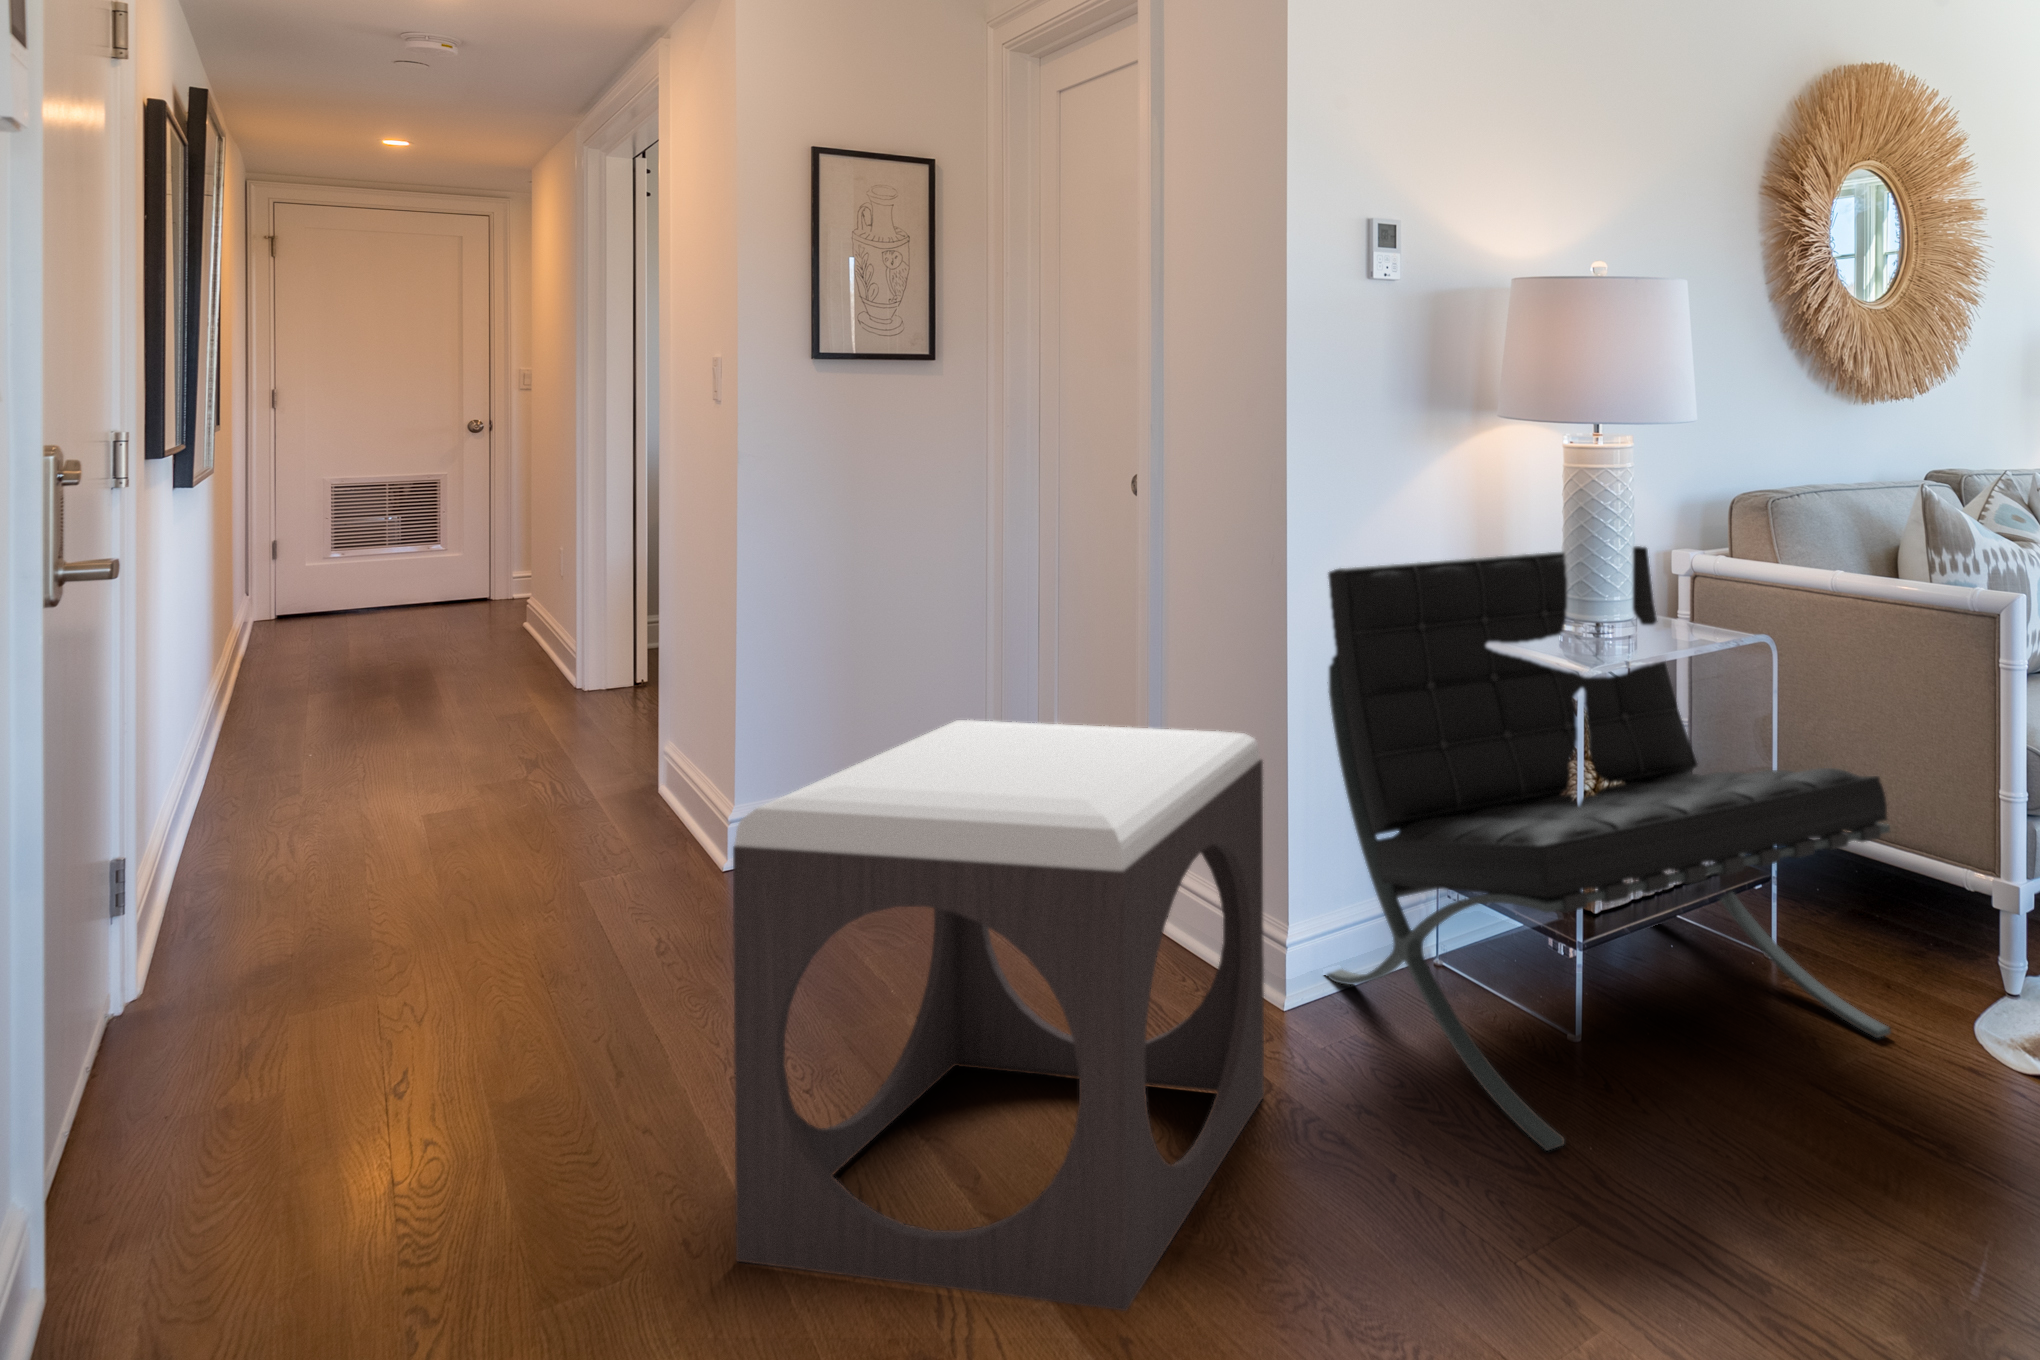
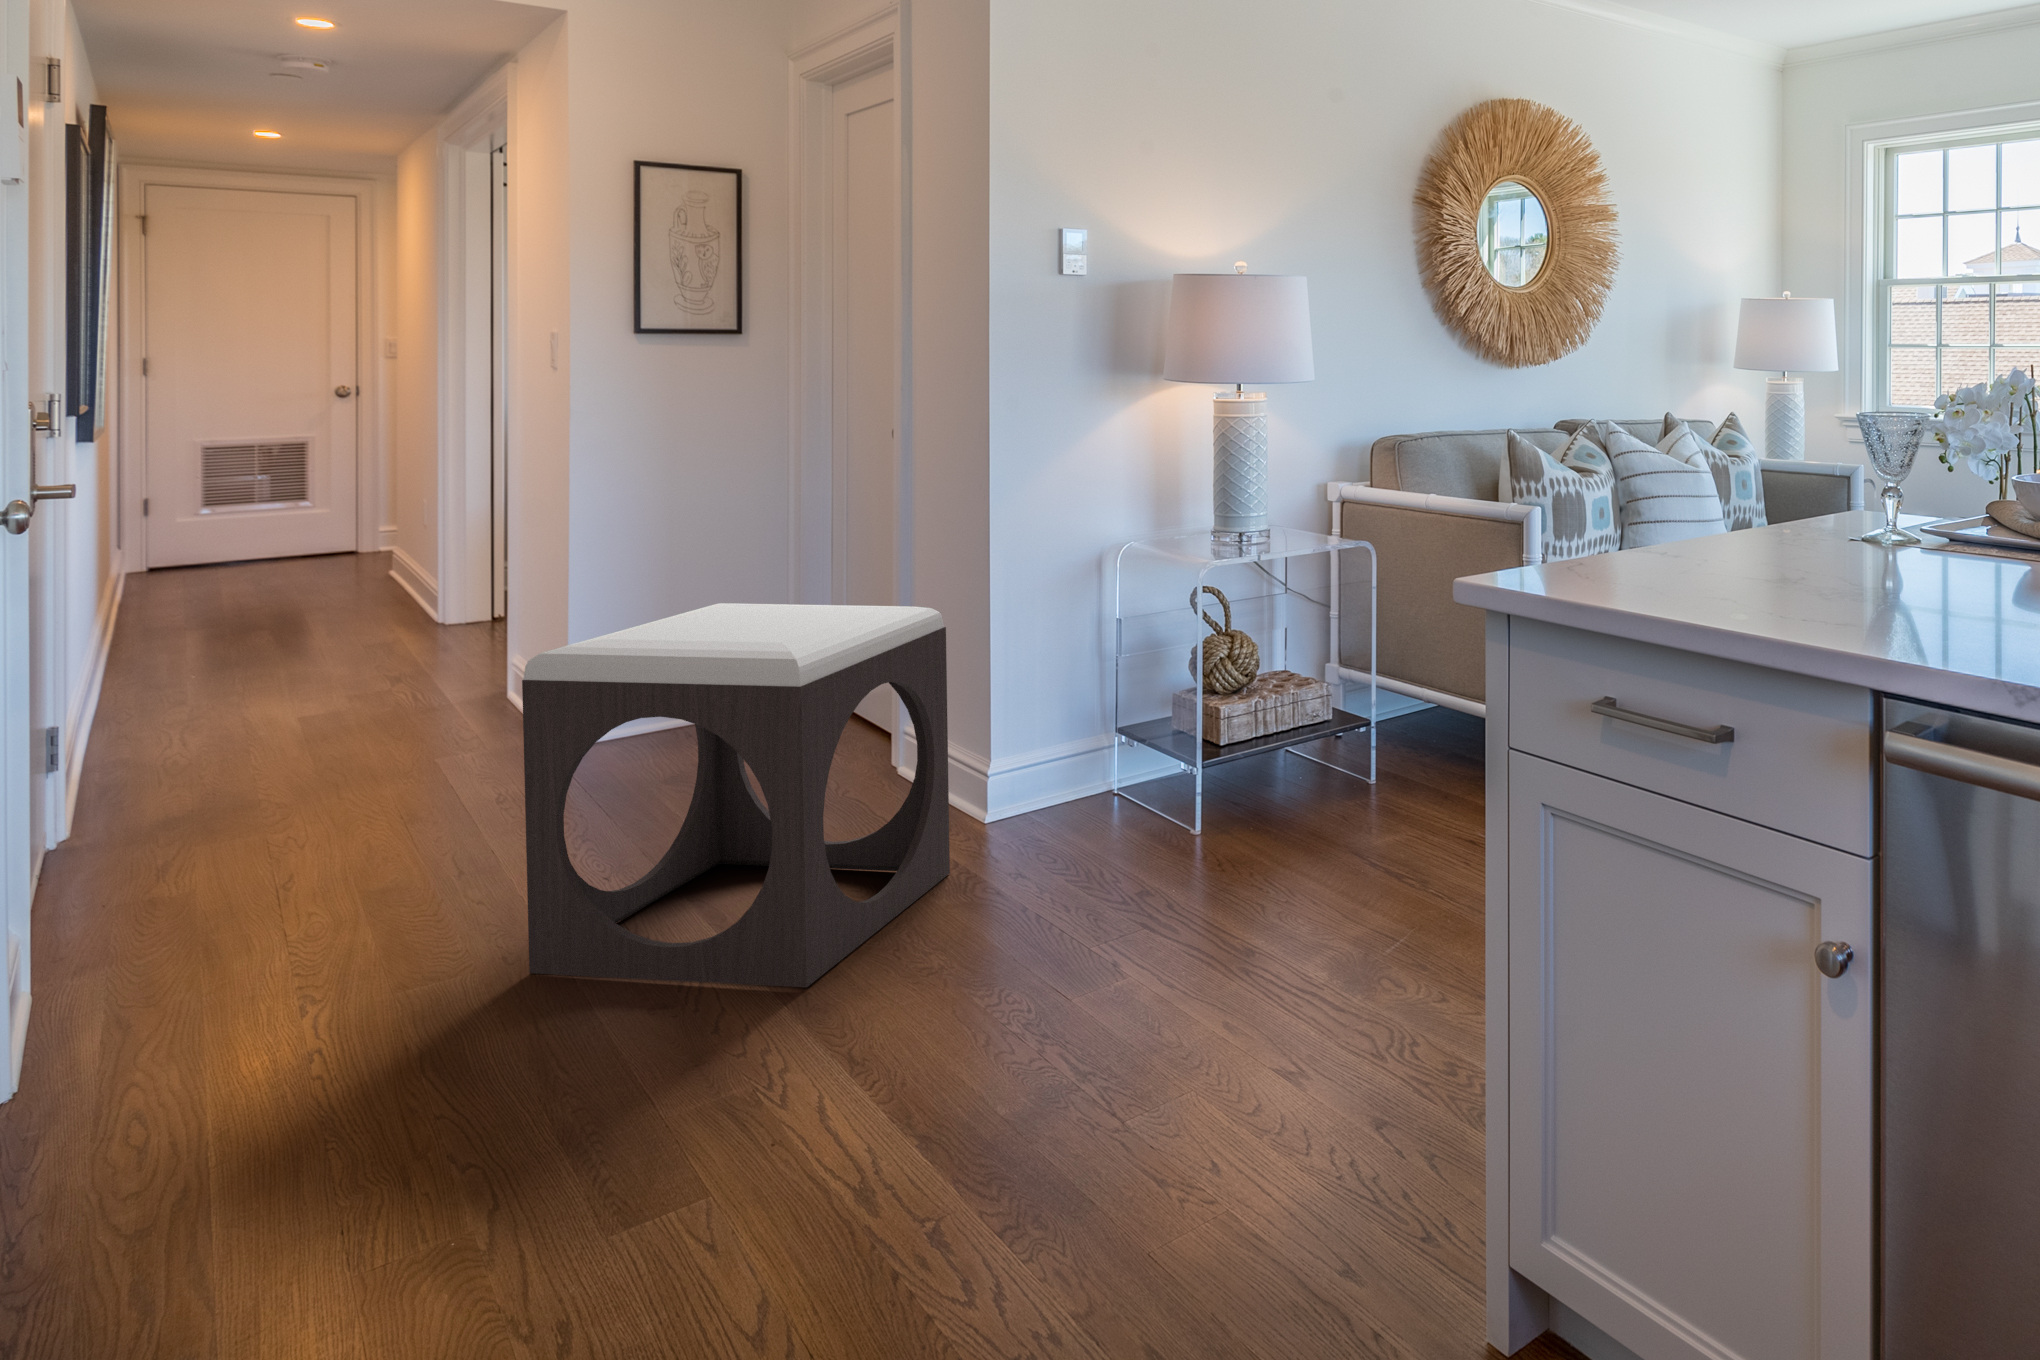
lounge chair: present [1327,546,1891,1150] -> none [1021,477,1431,897]

